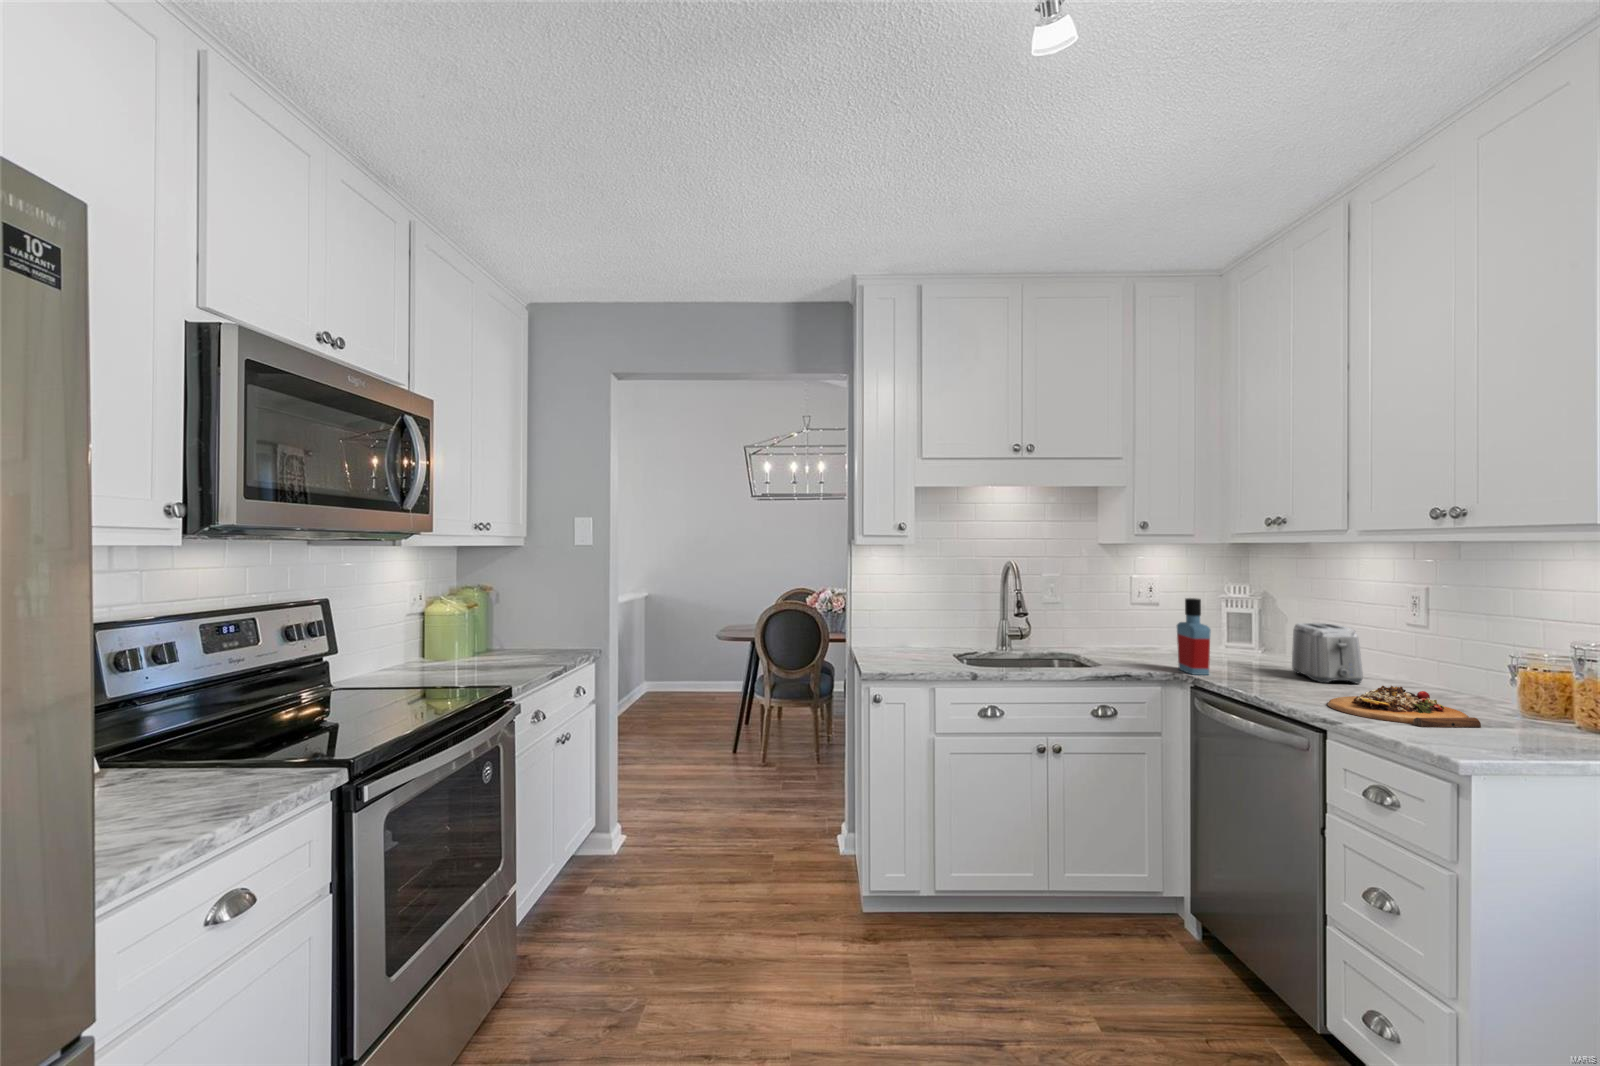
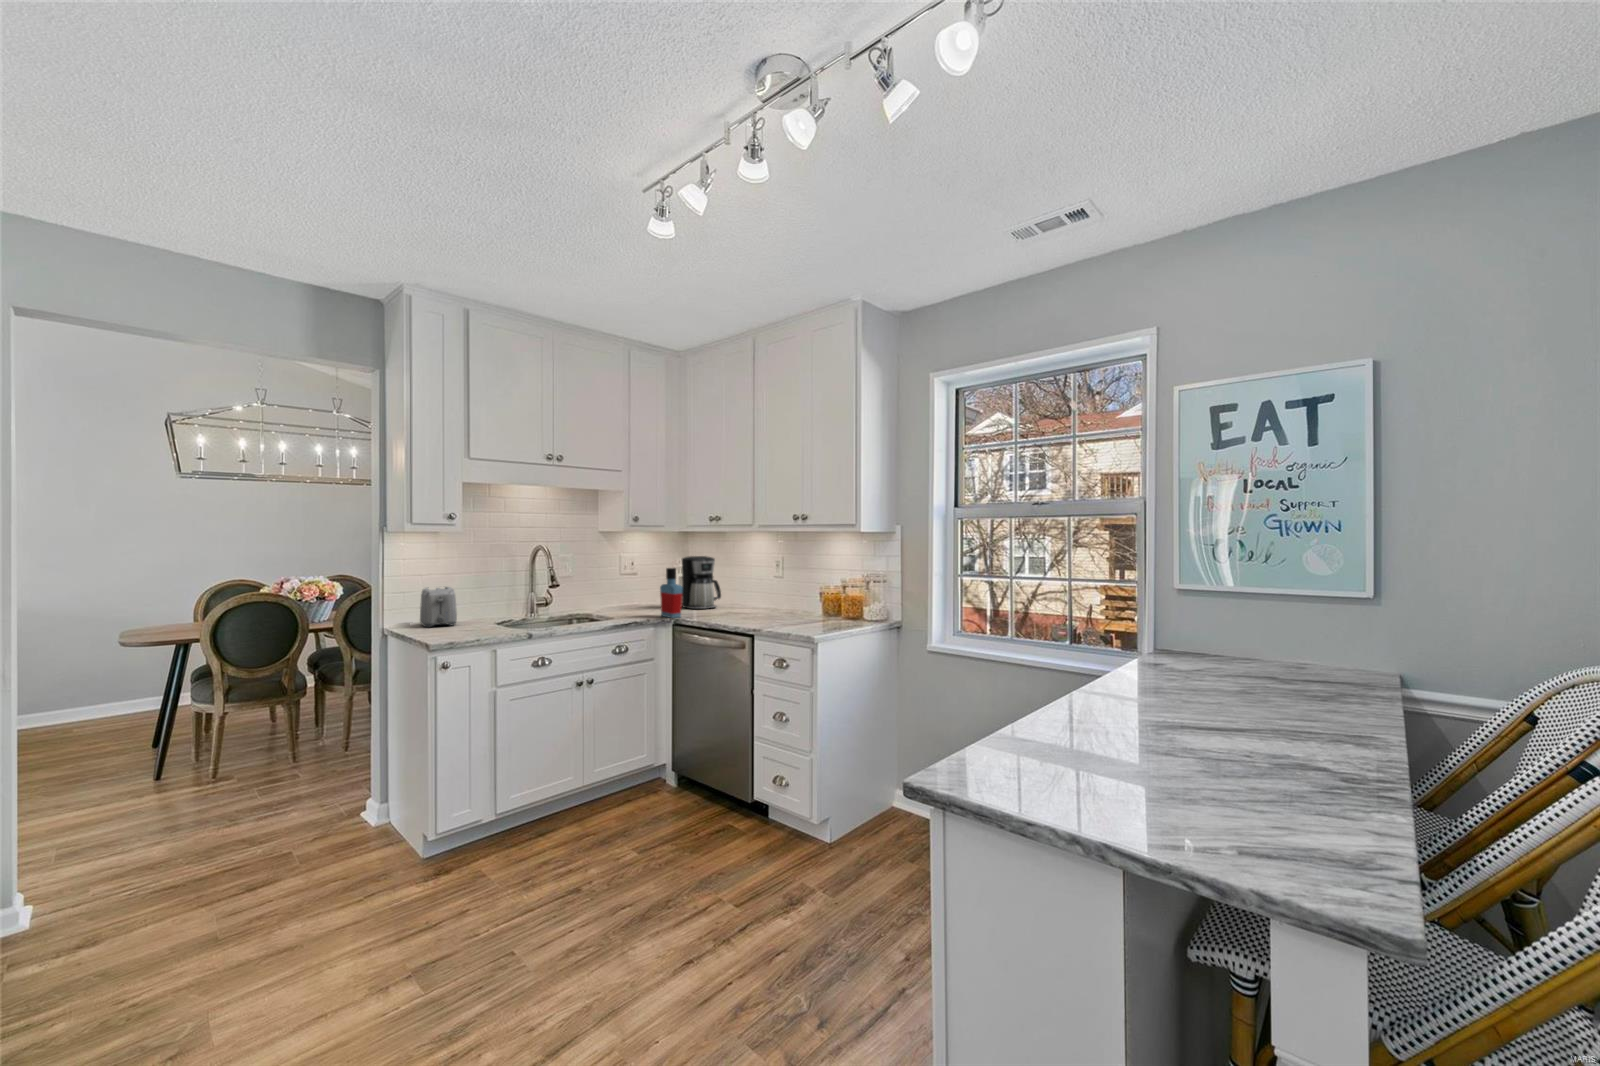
coffee maker: none [1227,581,1300,665] -> present [682,556,721,609]
toaster: present [1292,623,1363,684] -> present [420,587,457,628]
cutting board: present [1328,686,1481,728] -> none [750,609,815,627]

